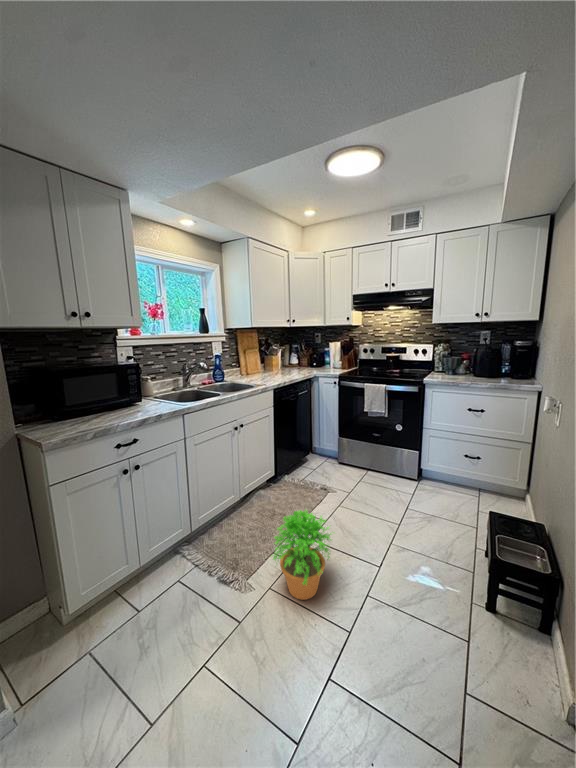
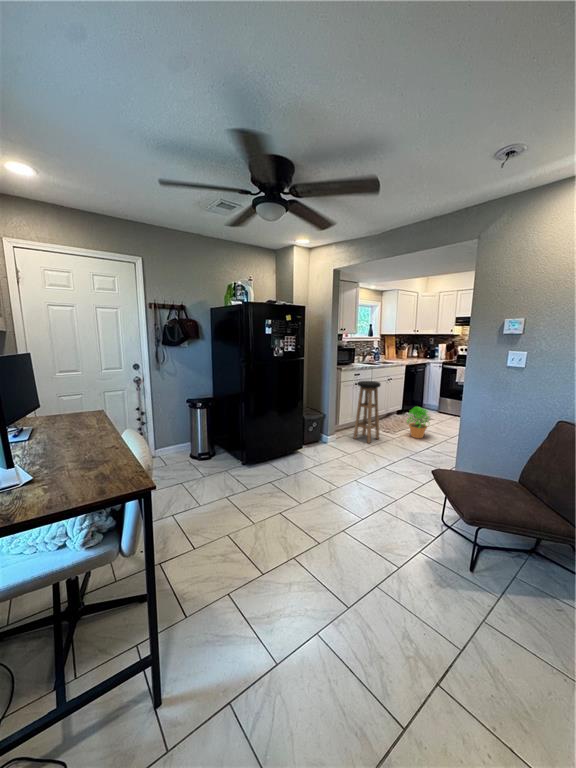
bar stool: none [87,472,195,704] -> present [354,381,380,443]

